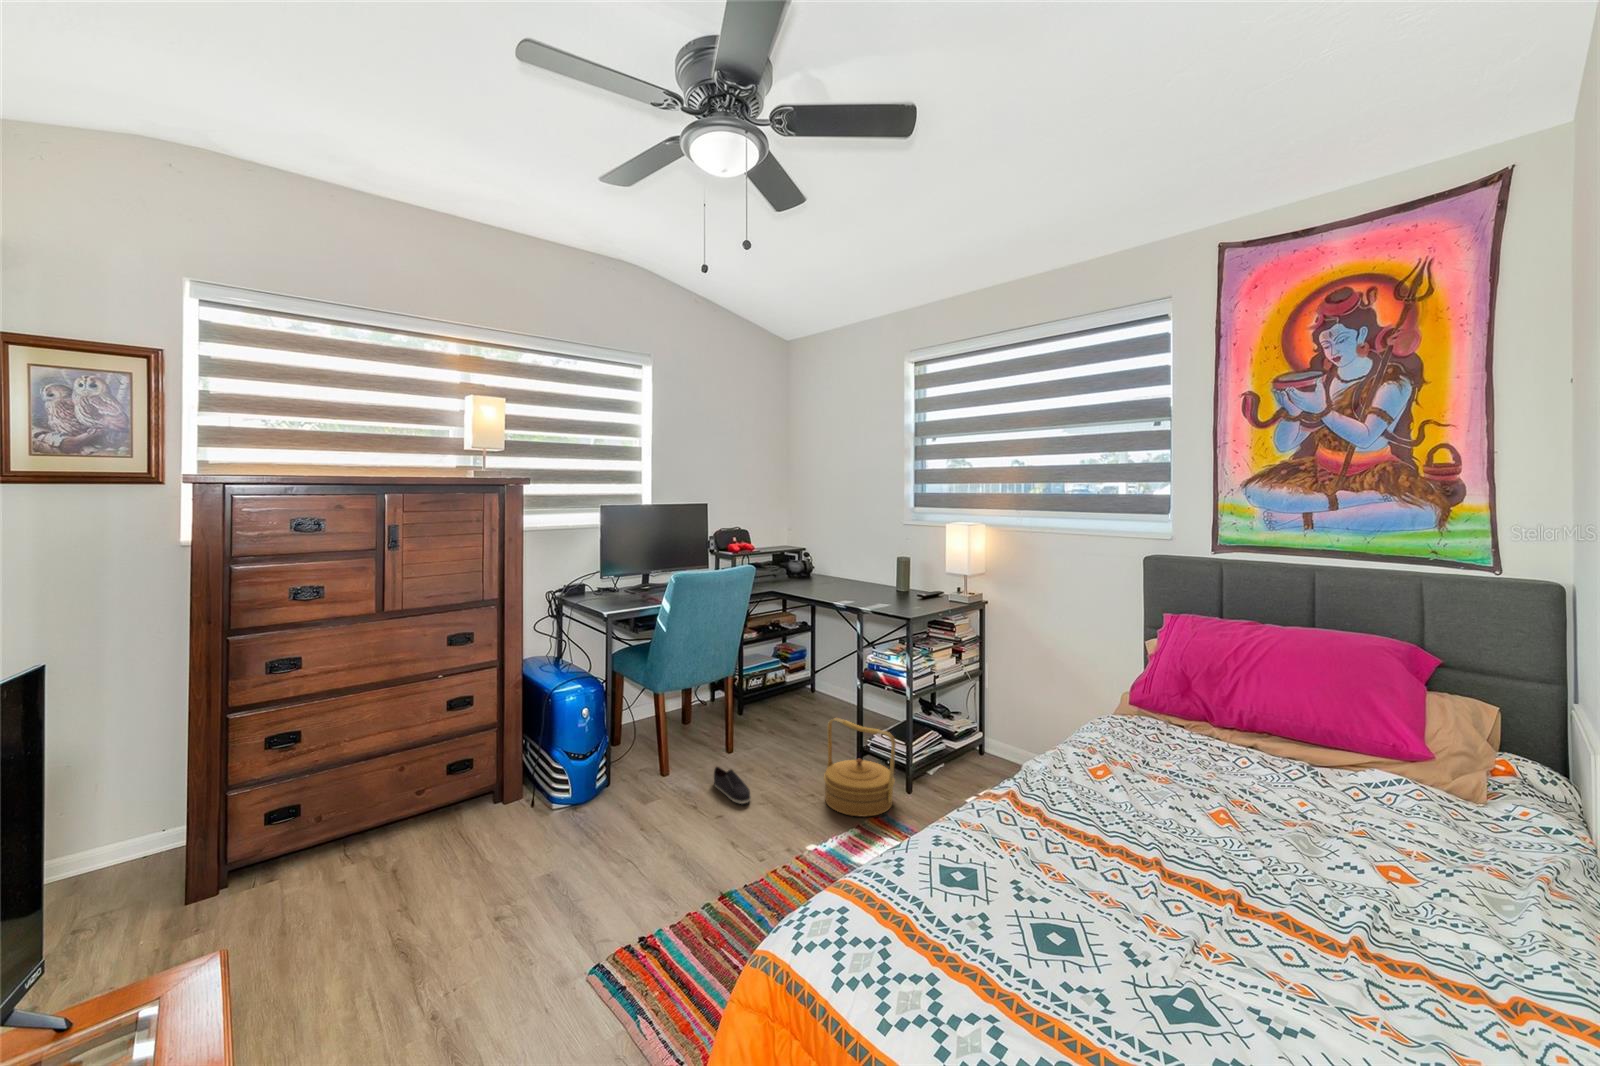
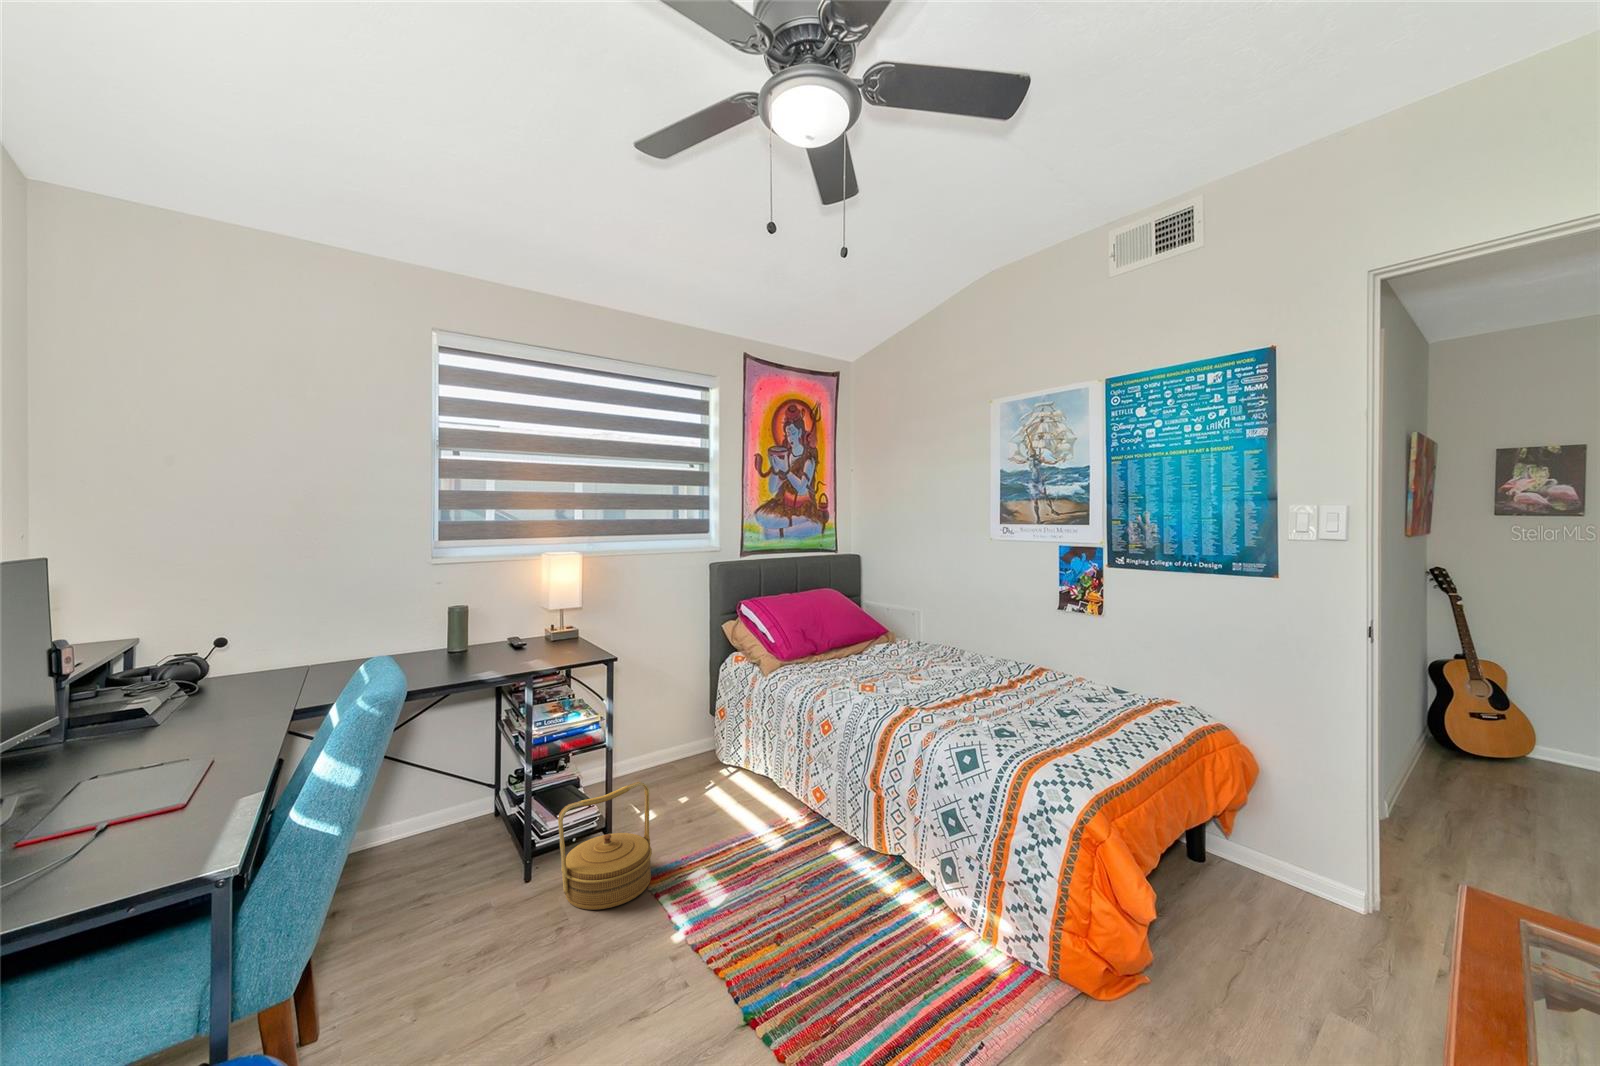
shoe: present [714,767,751,804] -> none [440,968,552,1027]

